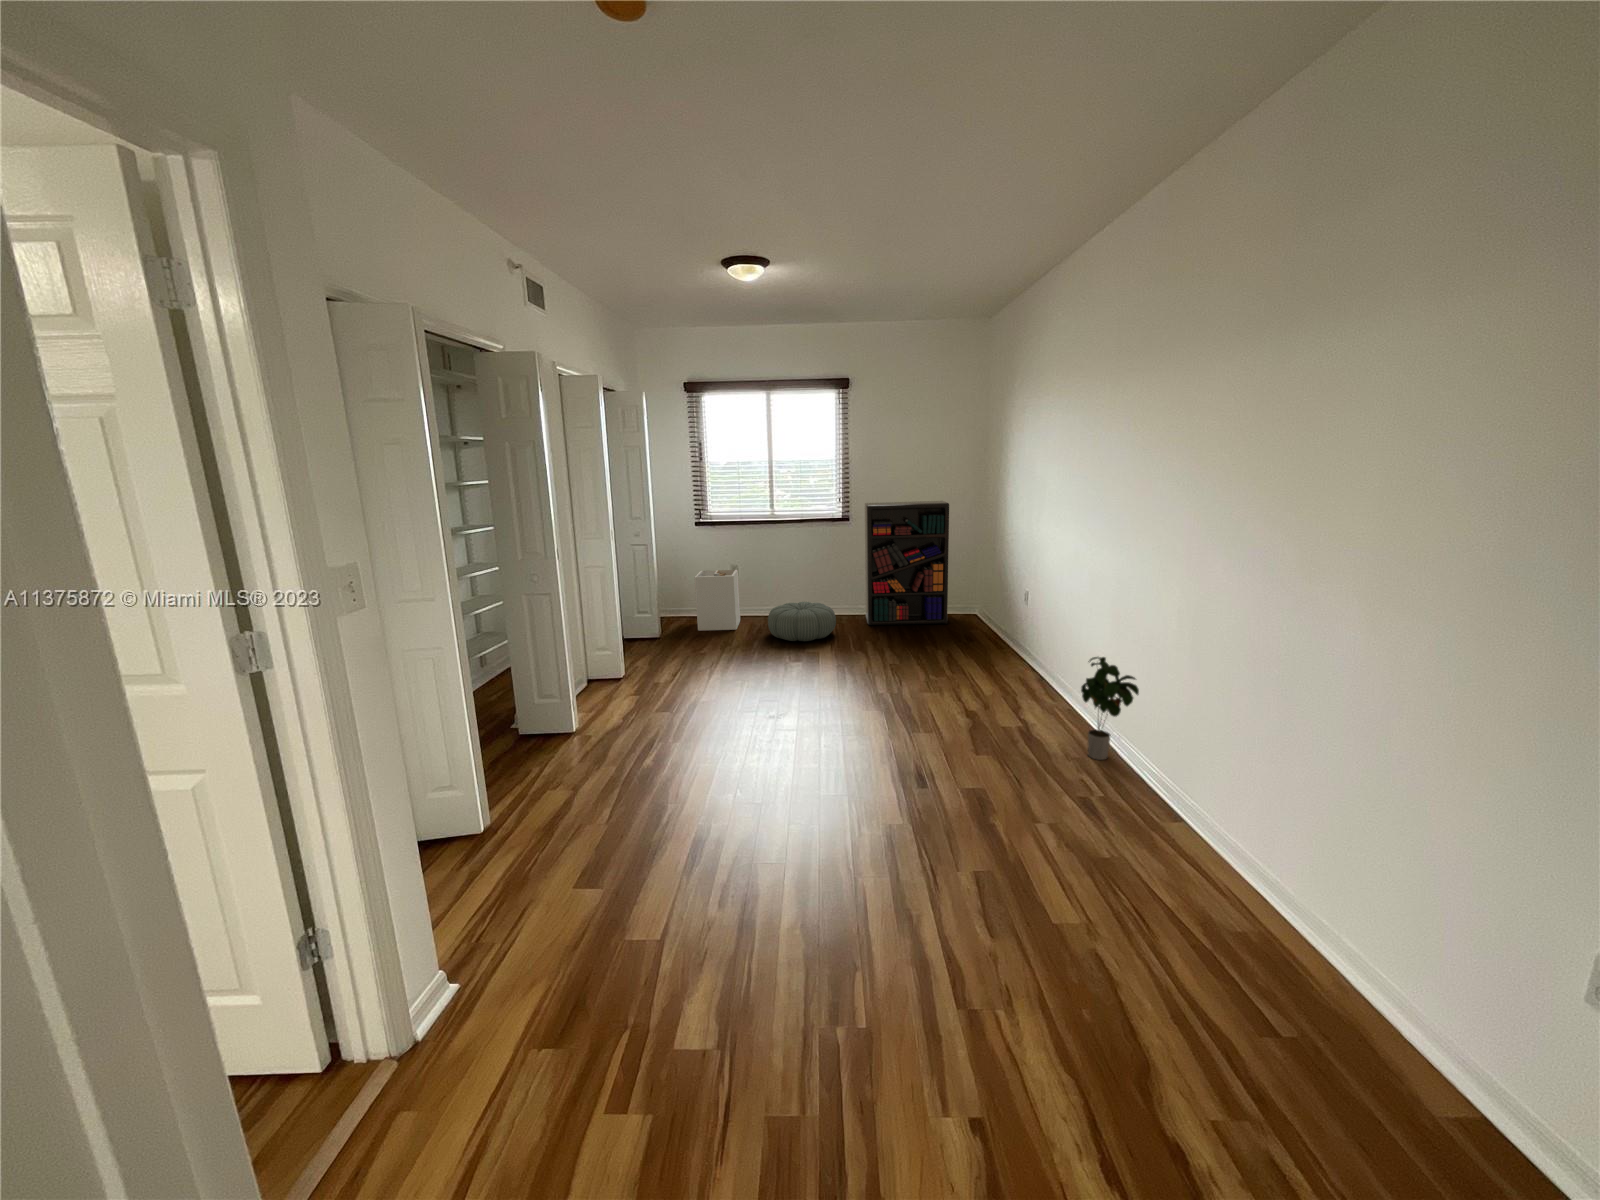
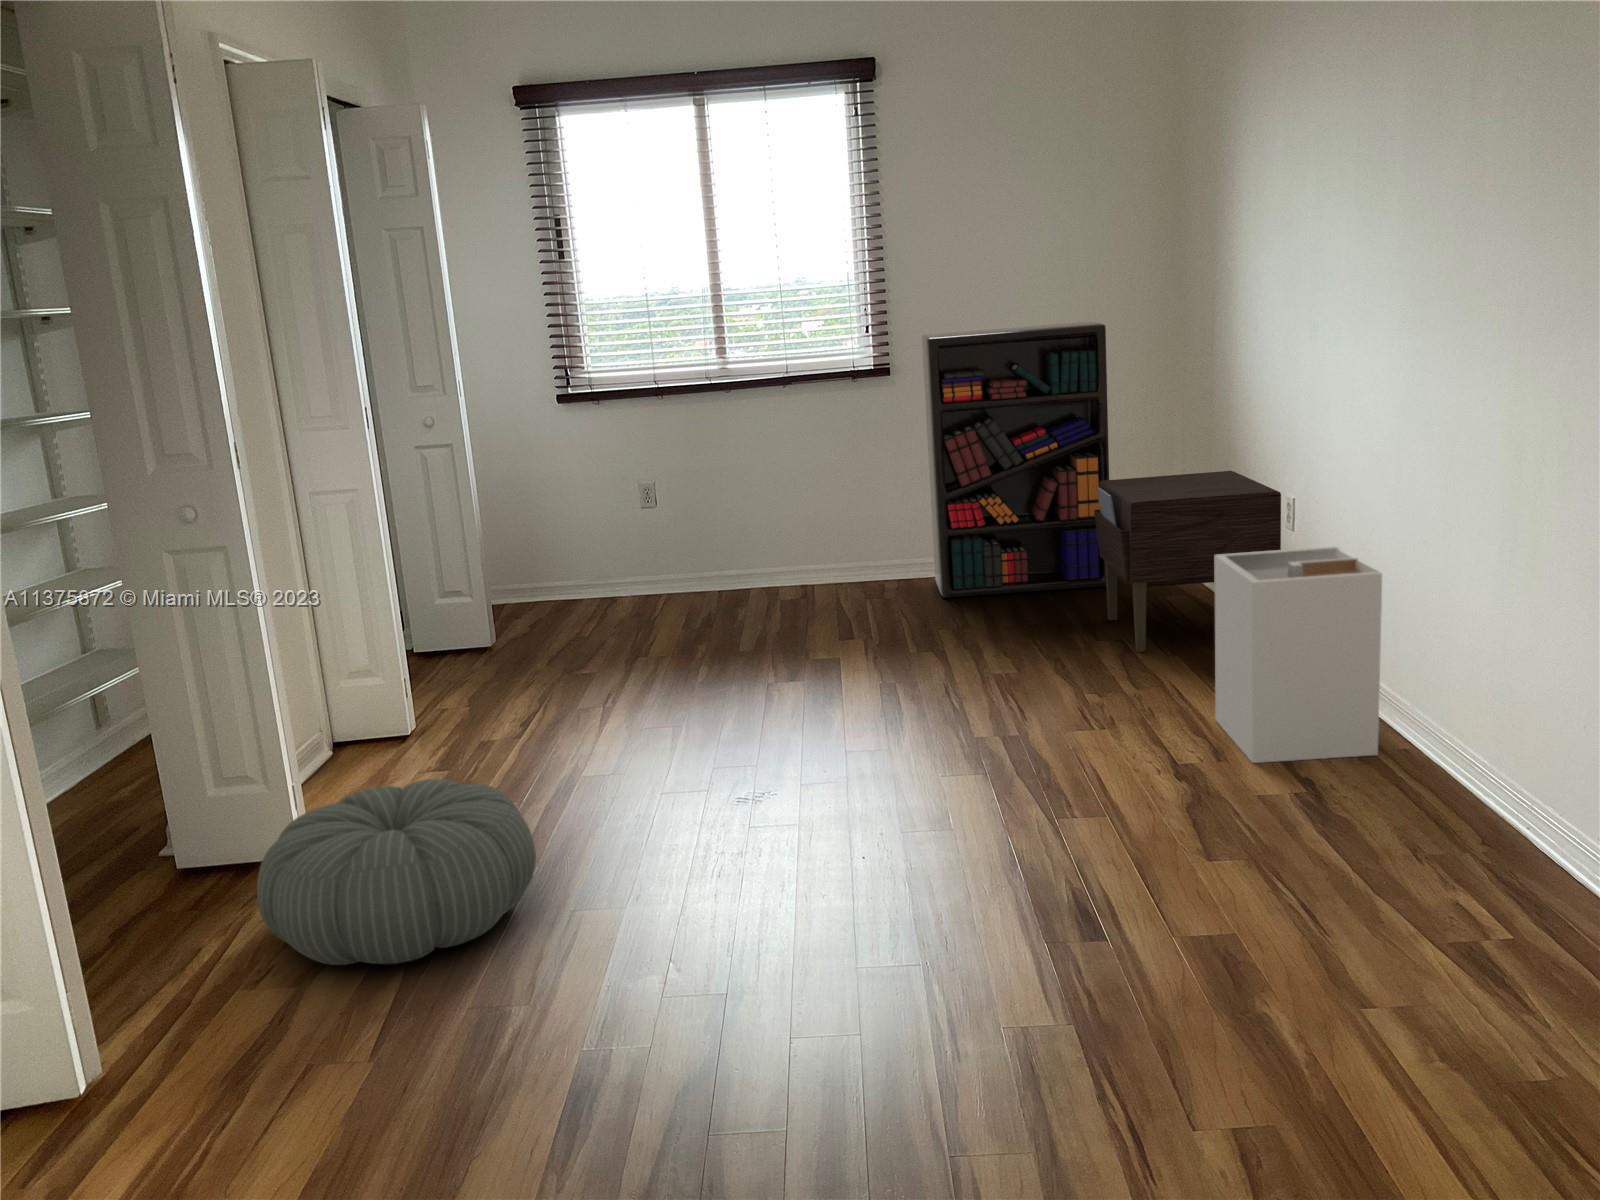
laundry hamper: present [694,570,740,631] -> present [1215,547,1382,763]
nightstand: none [939,575,1024,656] -> present [1094,471,1281,652]
pouf: present [768,602,836,641] -> present [257,779,536,965]
potted plant: present [1081,657,1139,760] -> none [1435,623,1579,857]

